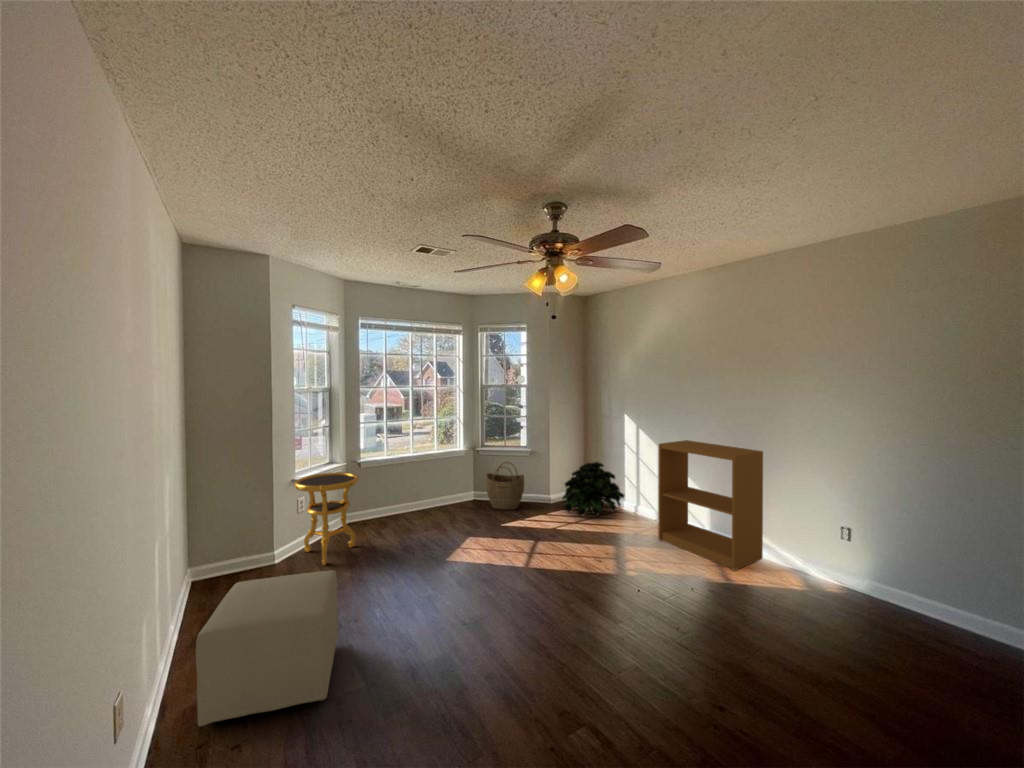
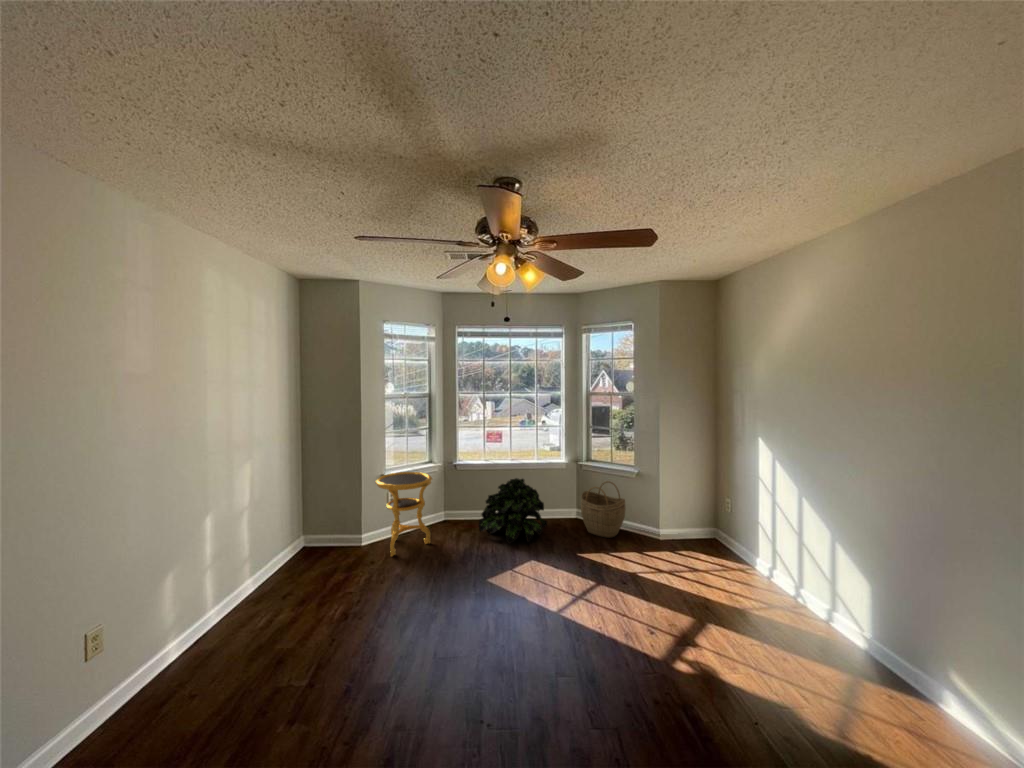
bookshelf: present [658,440,763,570] -> none [769,491,955,723]
potted plant: present [562,462,624,516] -> present [479,478,547,543]
ottoman: present [196,570,338,726] -> none [189,561,331,687]

